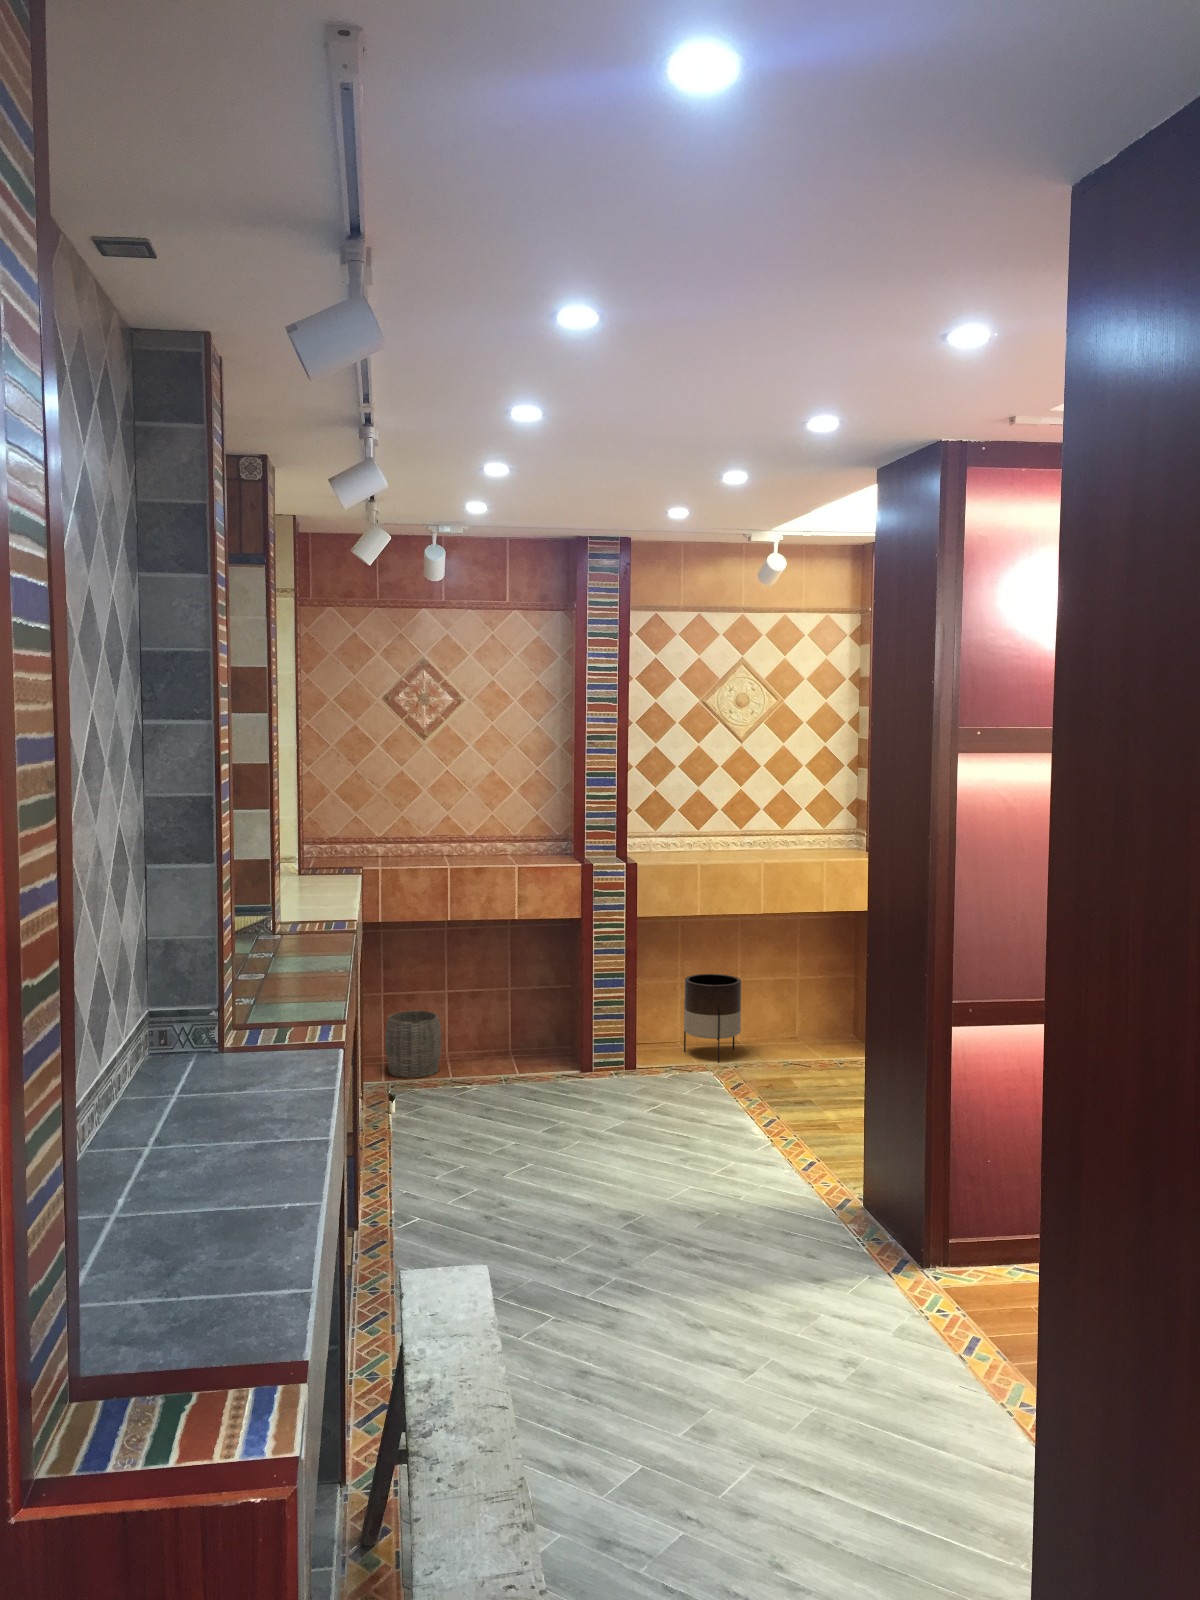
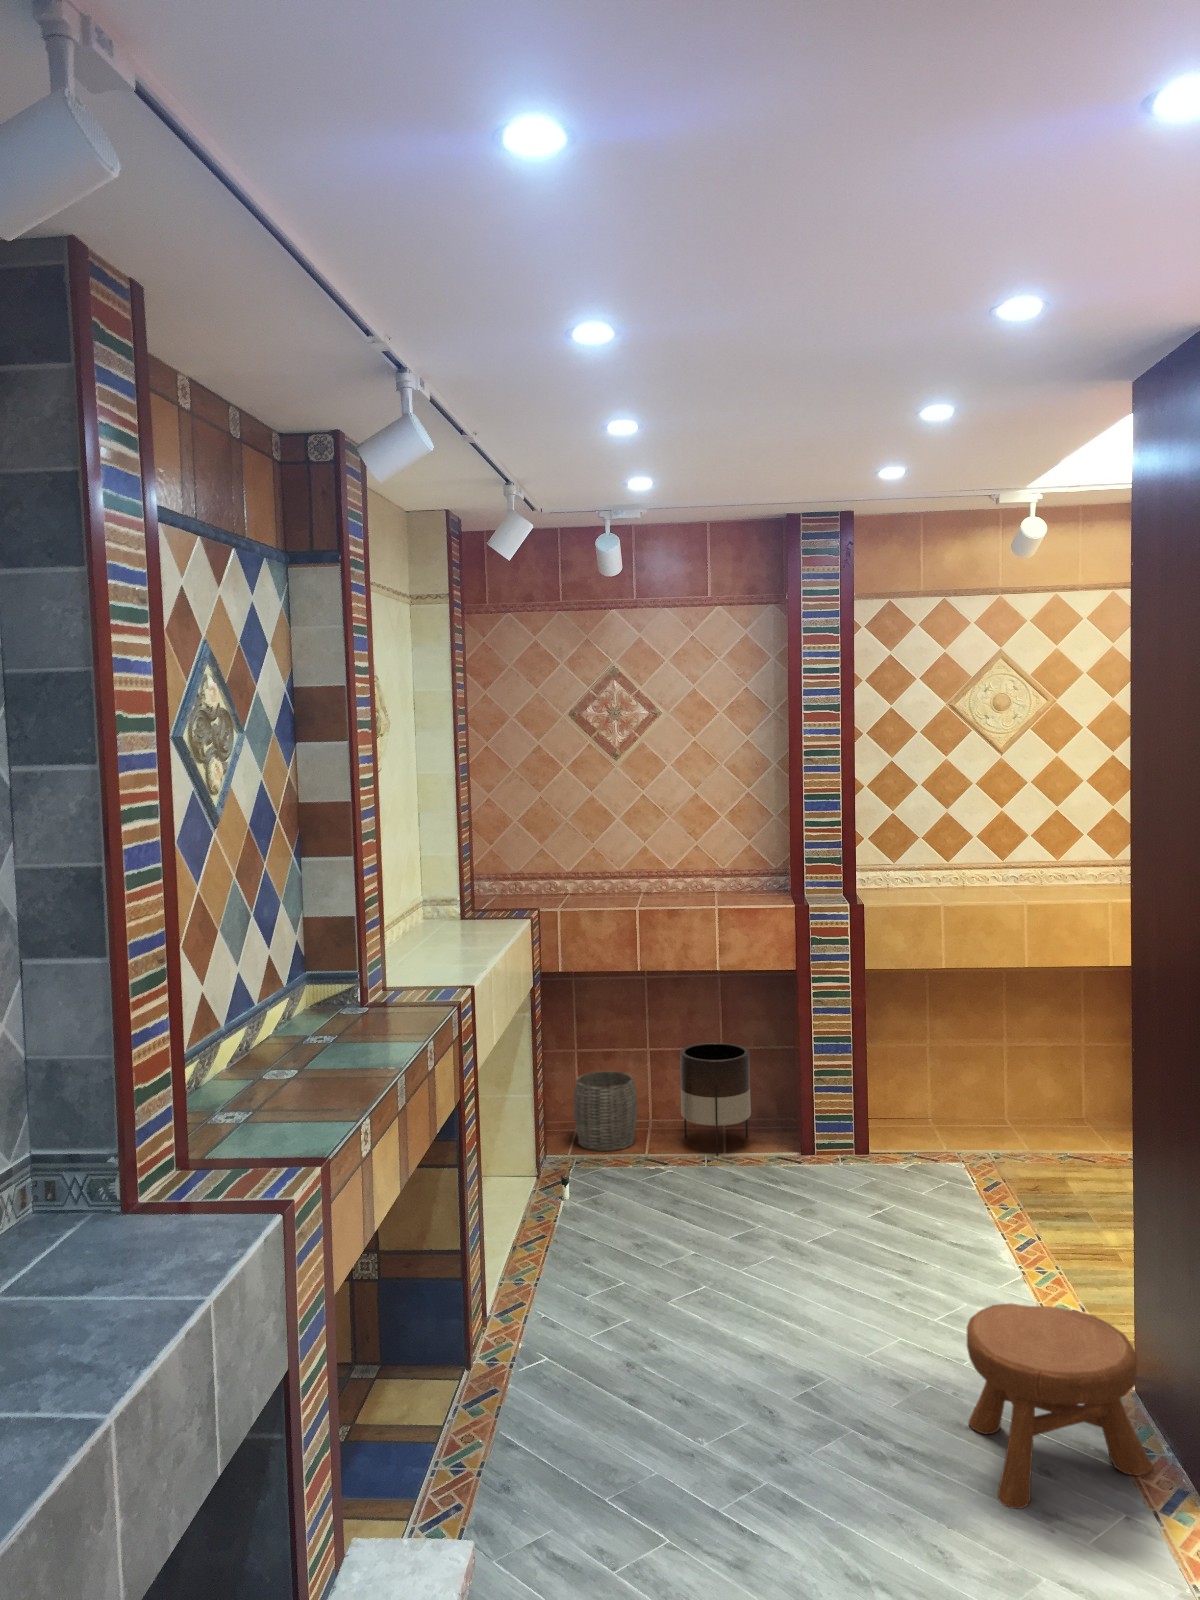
planter: present [684,974,741,1063] -> present [680,1043,751,1156]
stool: none [752,1142,883,1280] -> present [967,1304,1153,1509]

